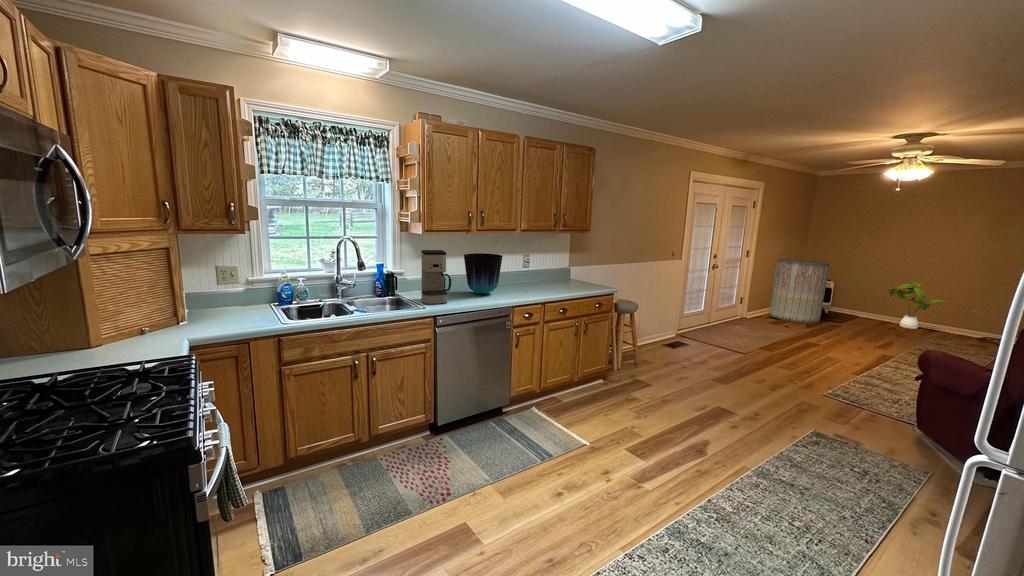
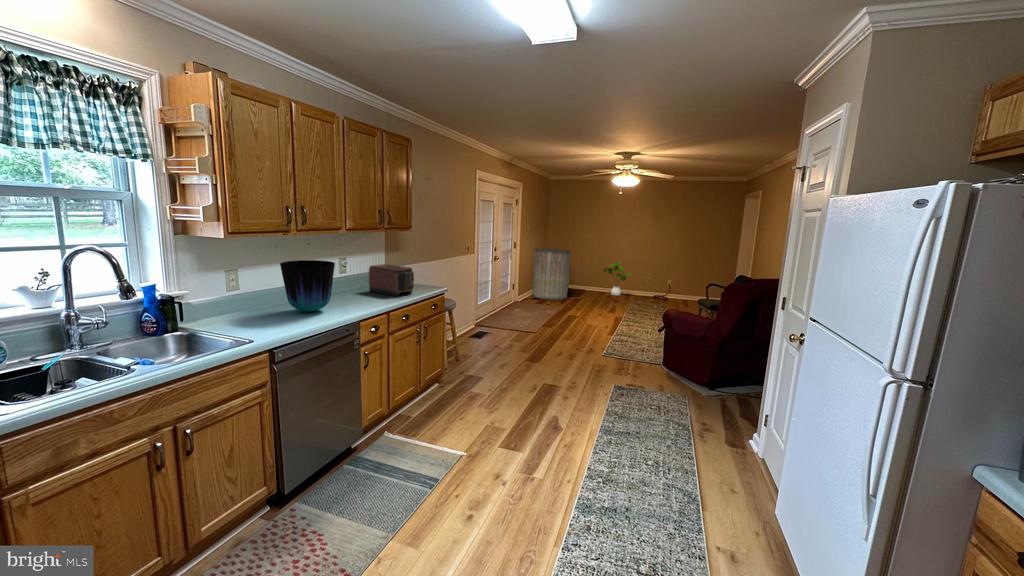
coffee maker: present [421,250,451,304] -> none [224,260,278,337]
toaster: none [543,262,580,290] -> present [369,264,414,296]

